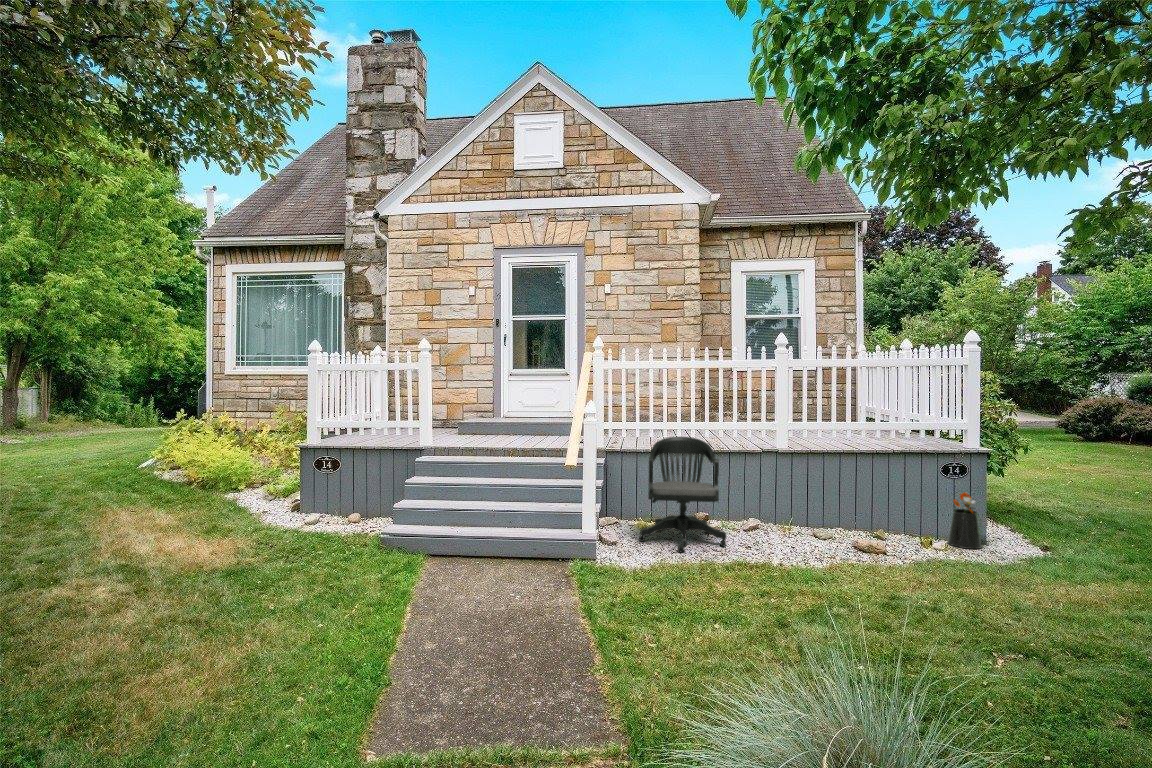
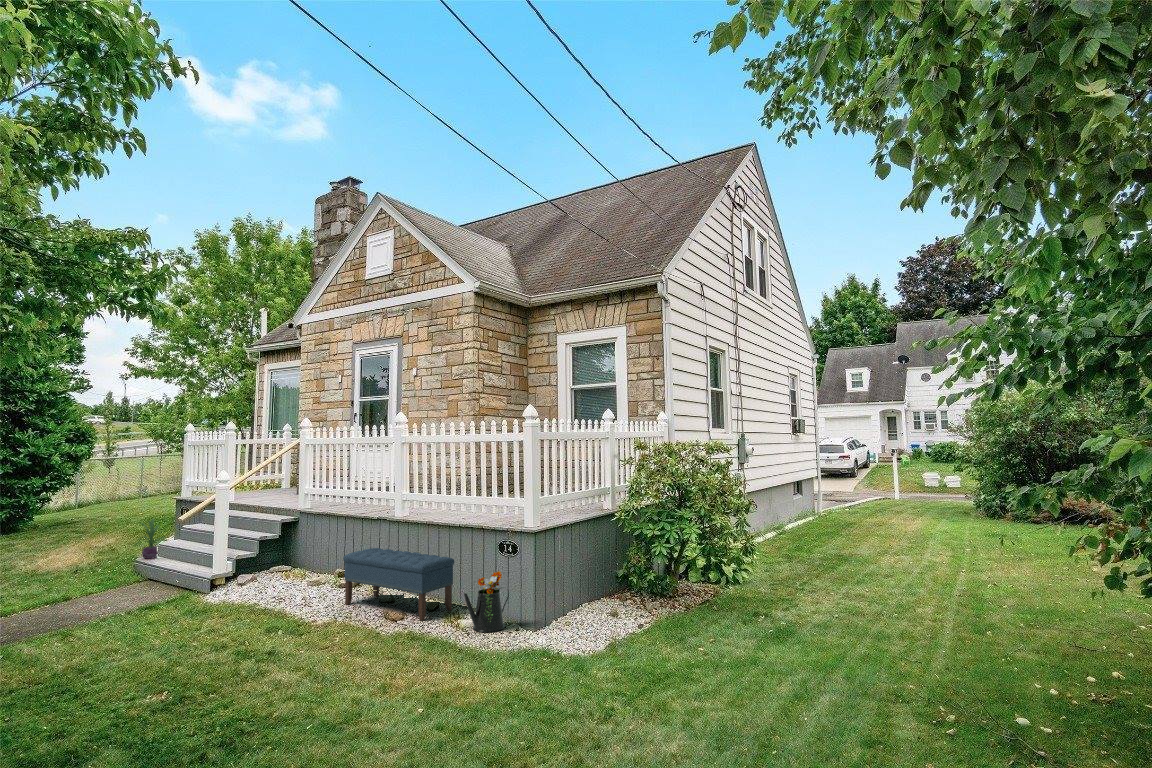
chair: present [639,437,727,553] -> none [254,502,335,601]
decorative plant: none [301,471,363,527] -> present [142,519,163,559]
bench: none [767,482,902,547] -> present [343,548,454,621]

